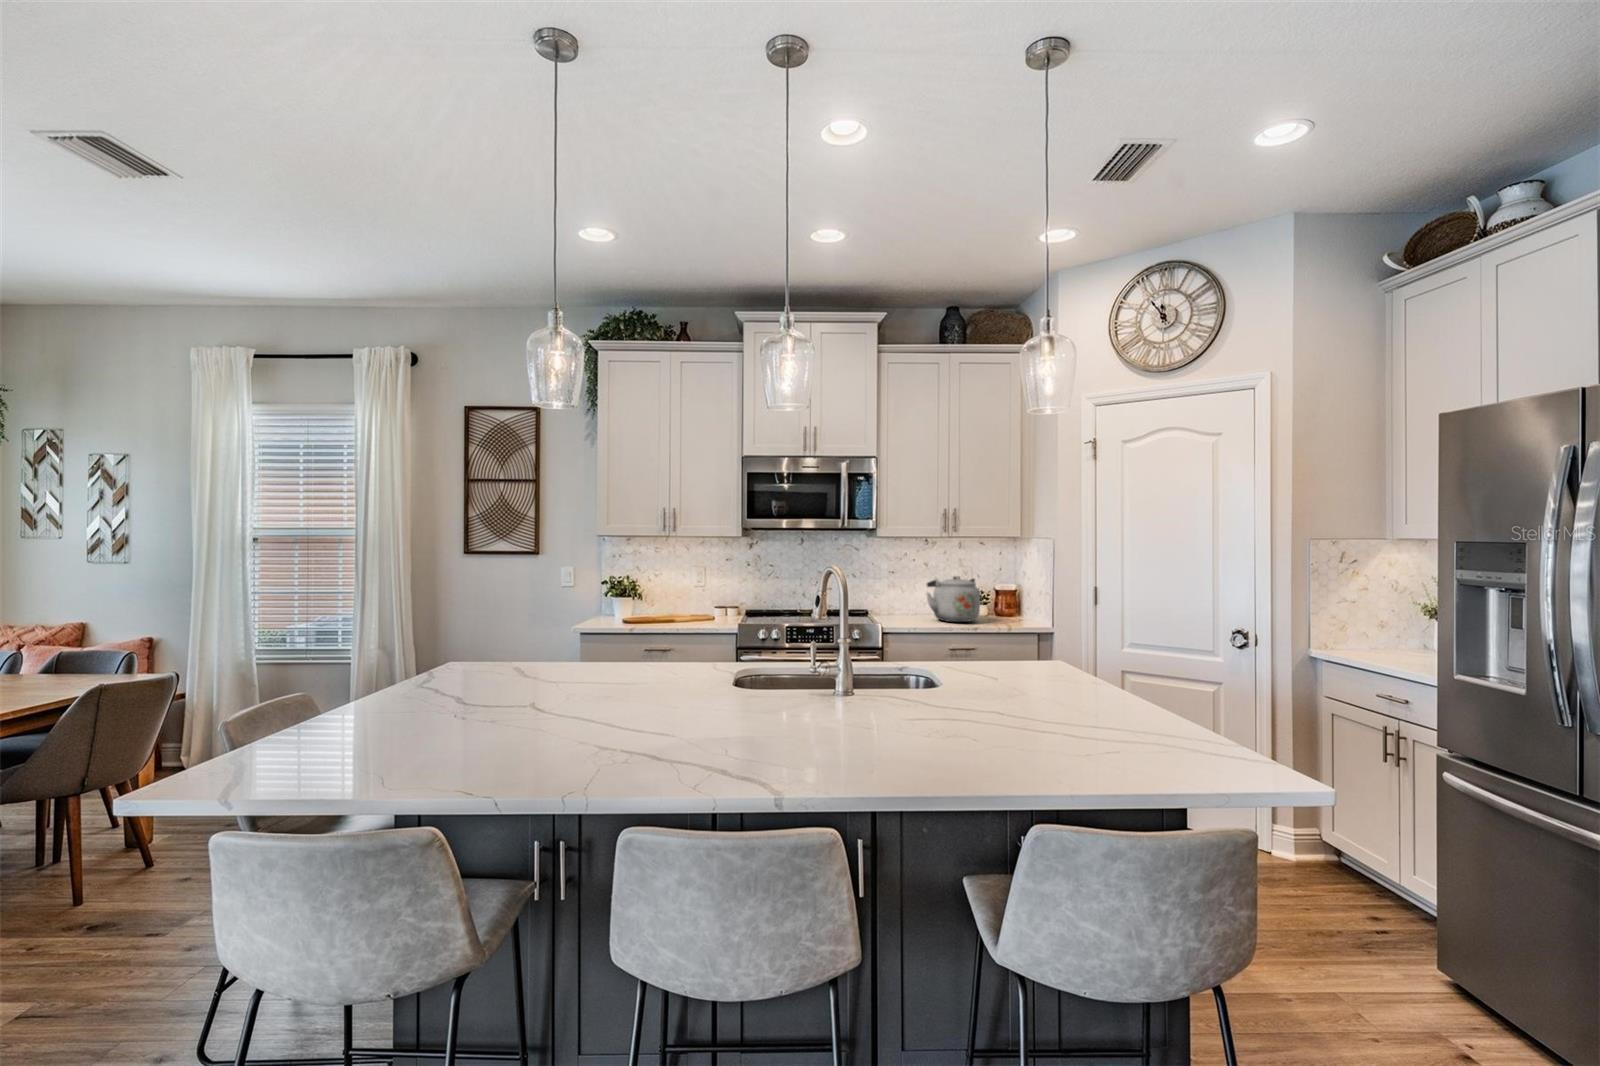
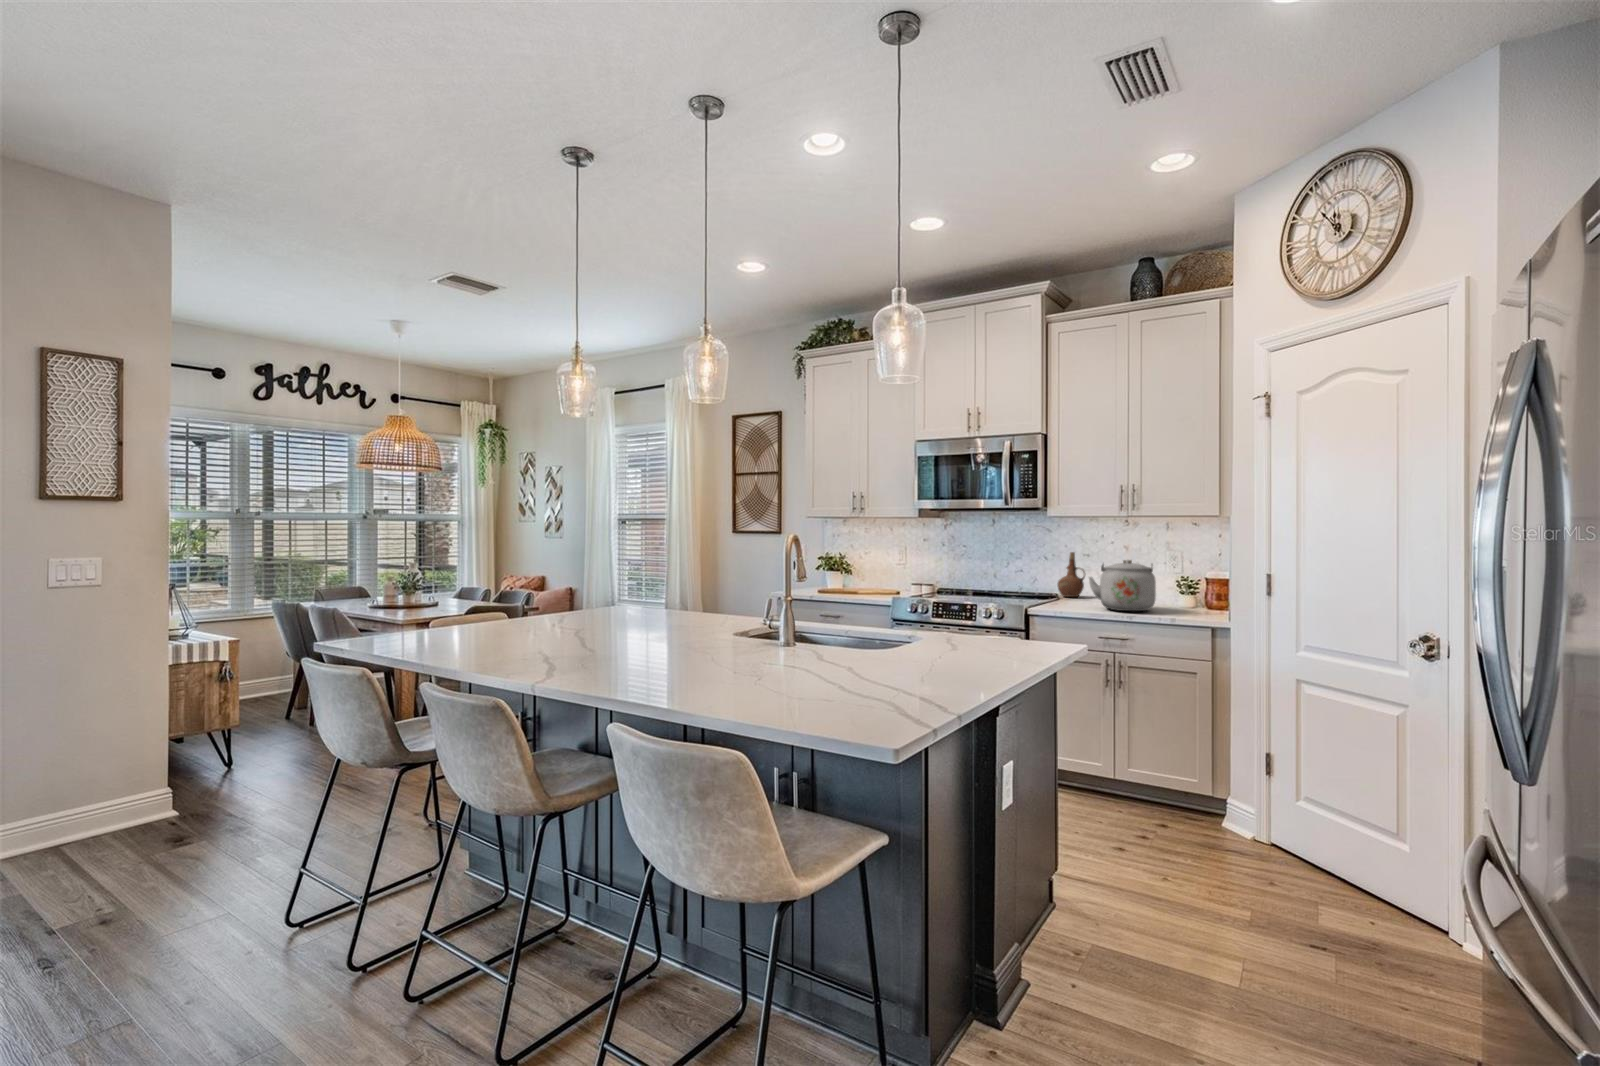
ceramic pitcher: none [869,569,894,611] -> present [1058,552,1085,597]

